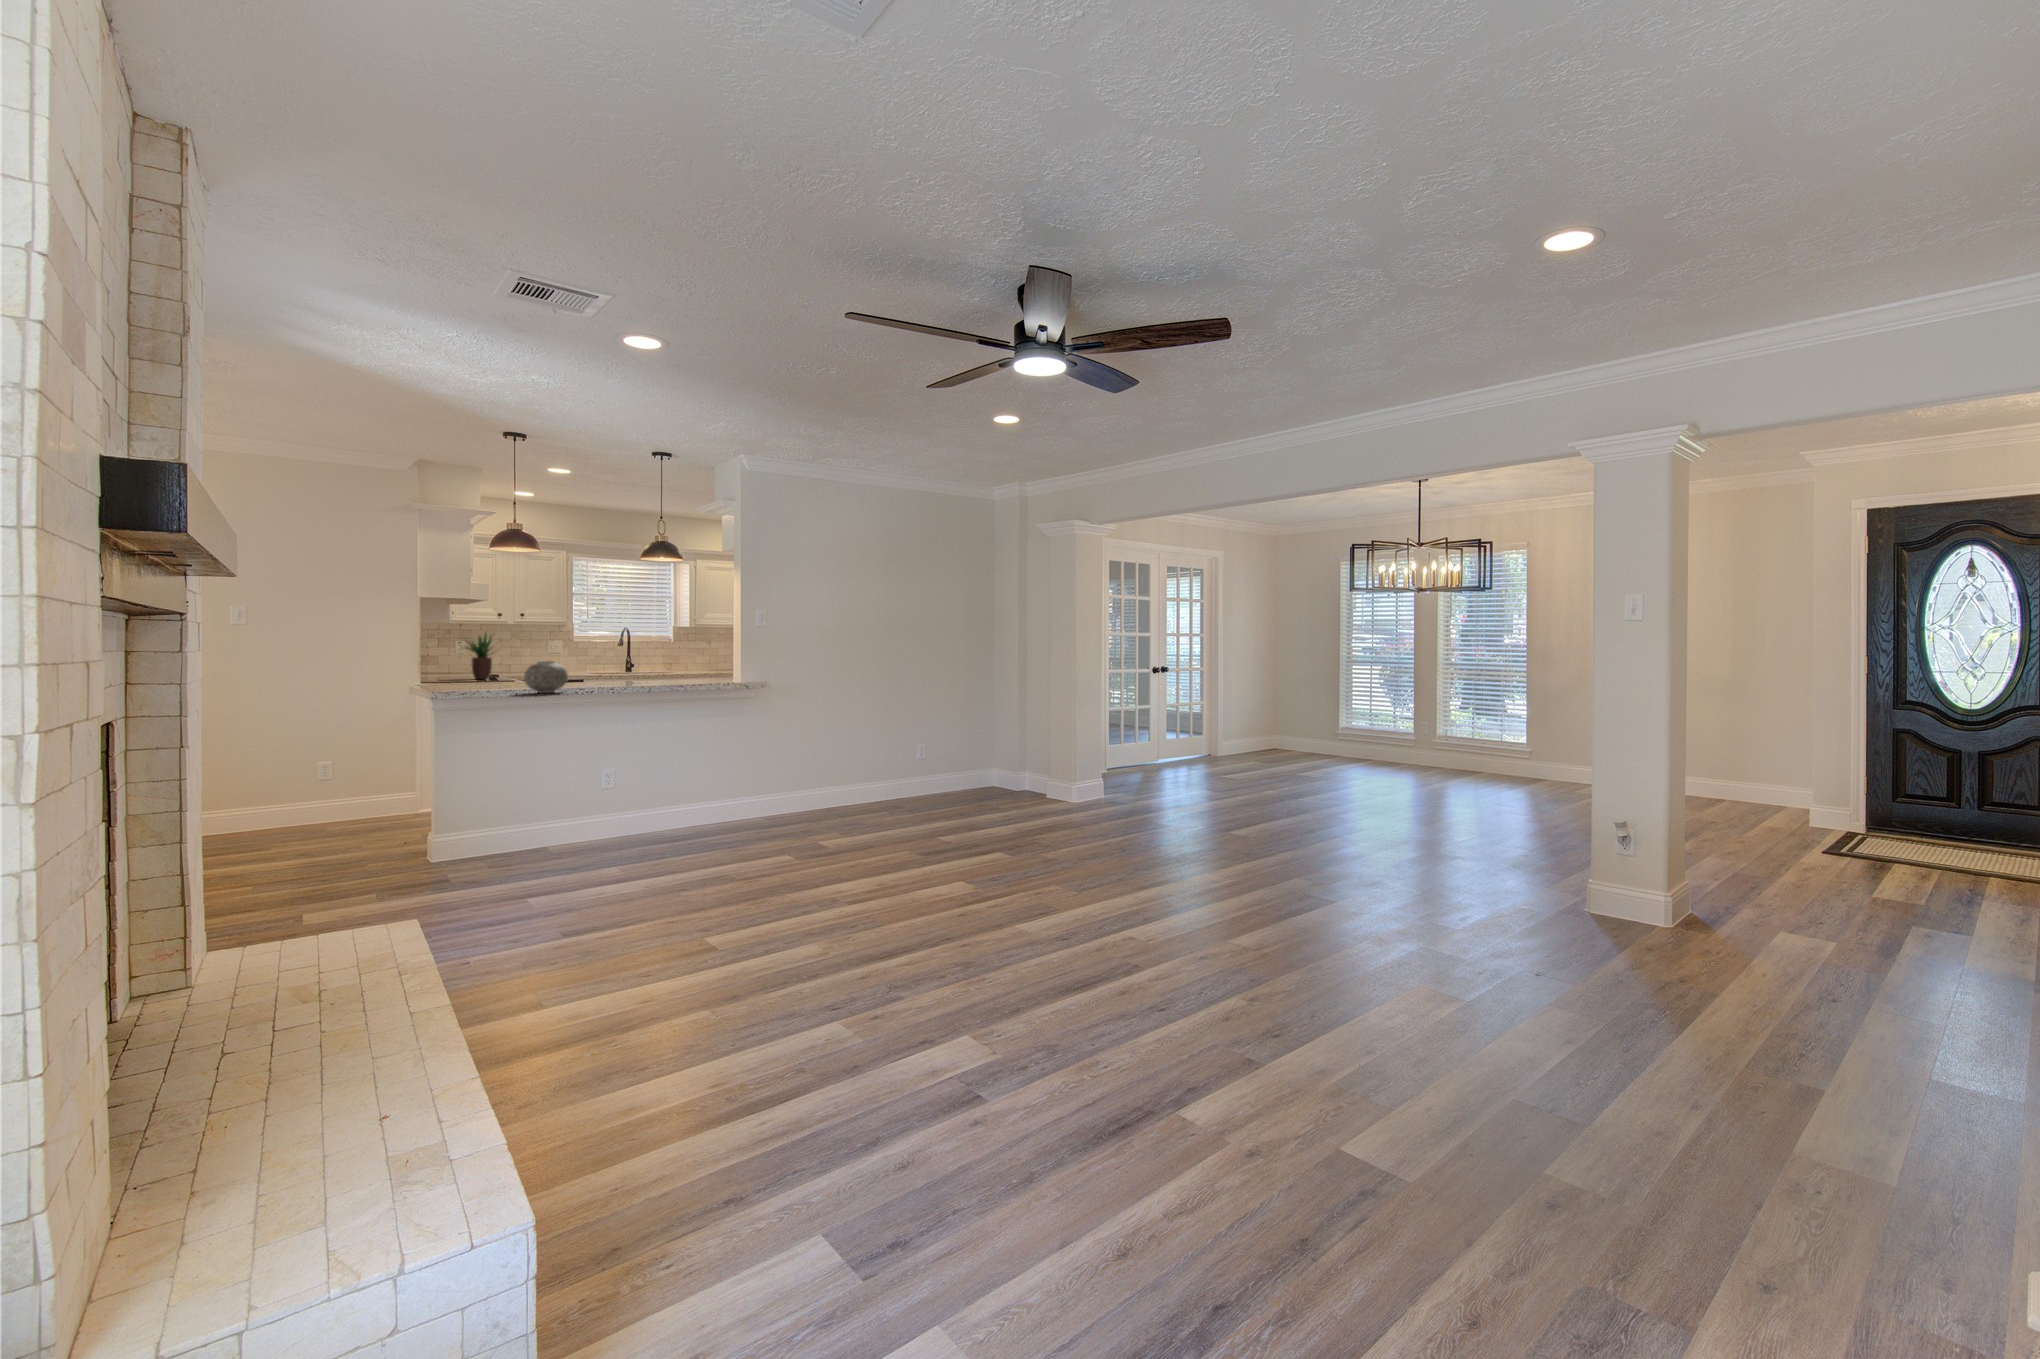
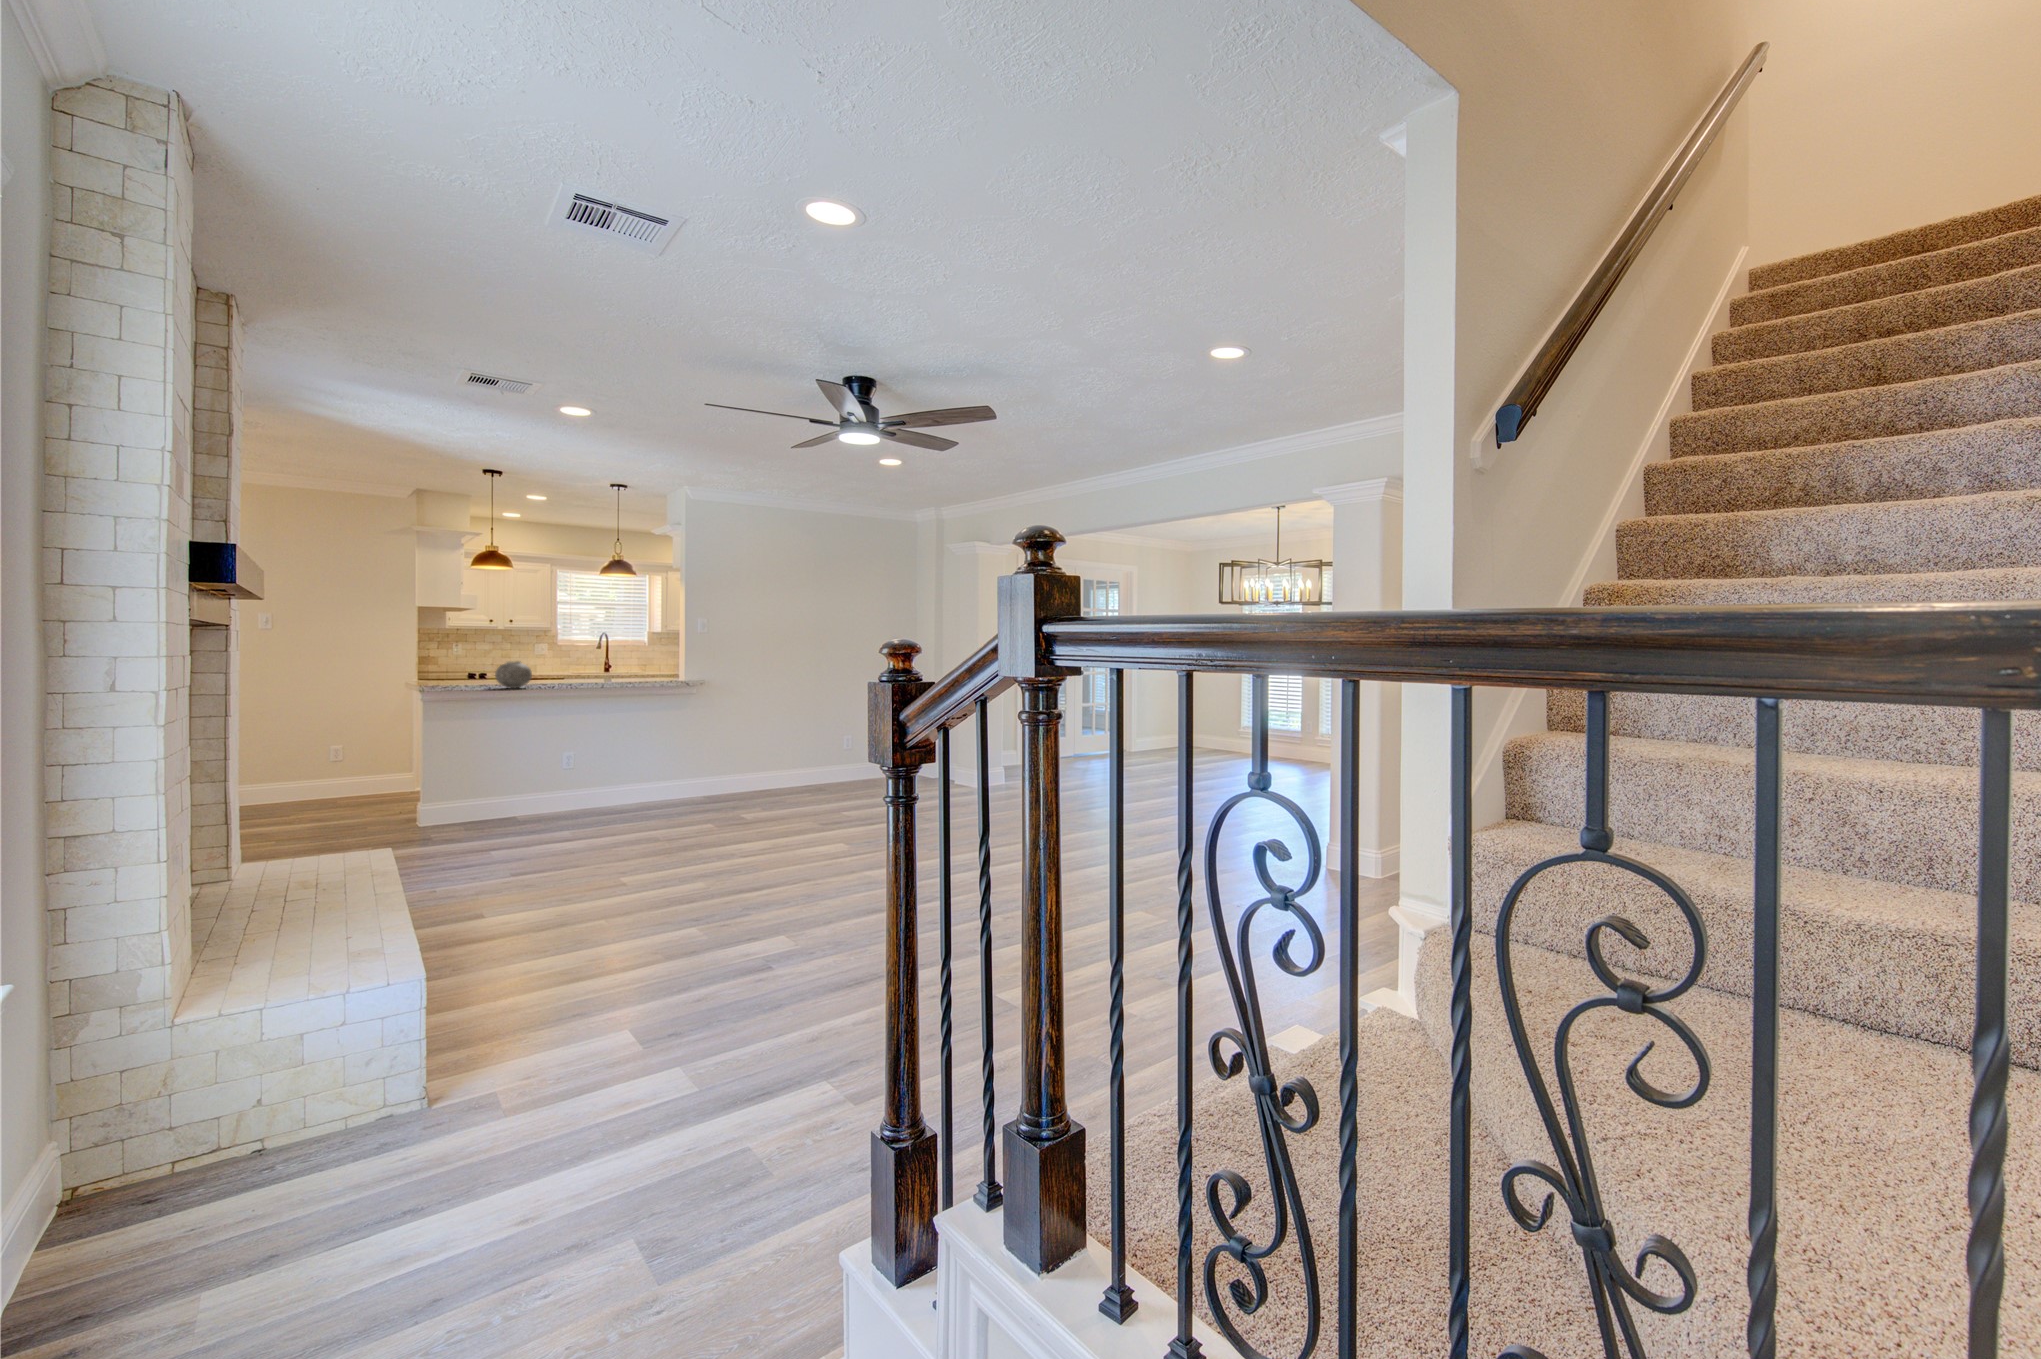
potted plant: present [467,633,495,679] -> none [451,634,490,677]

